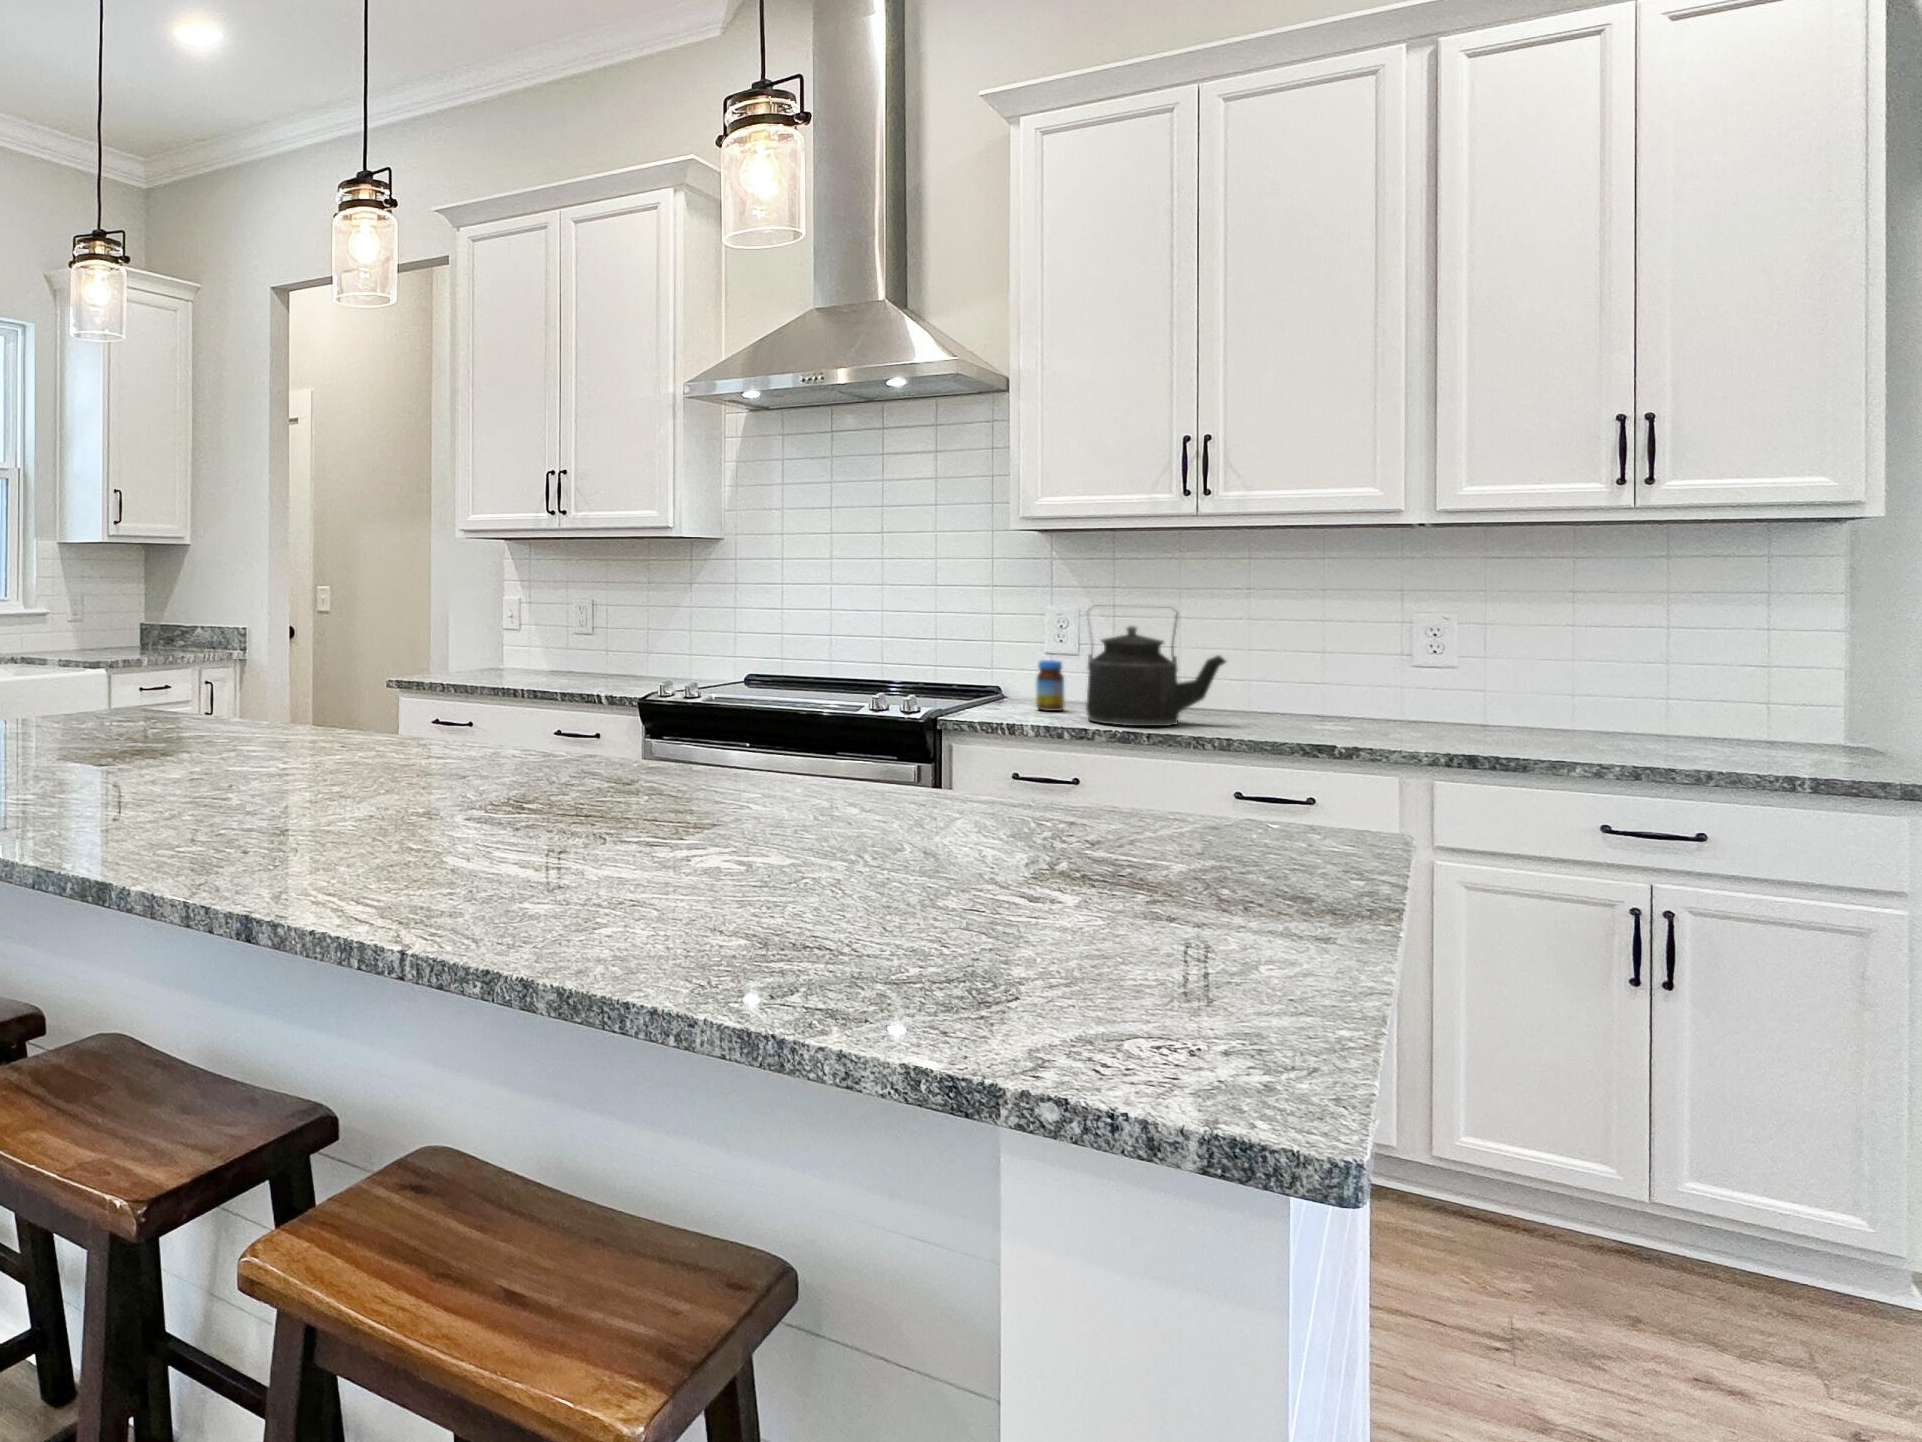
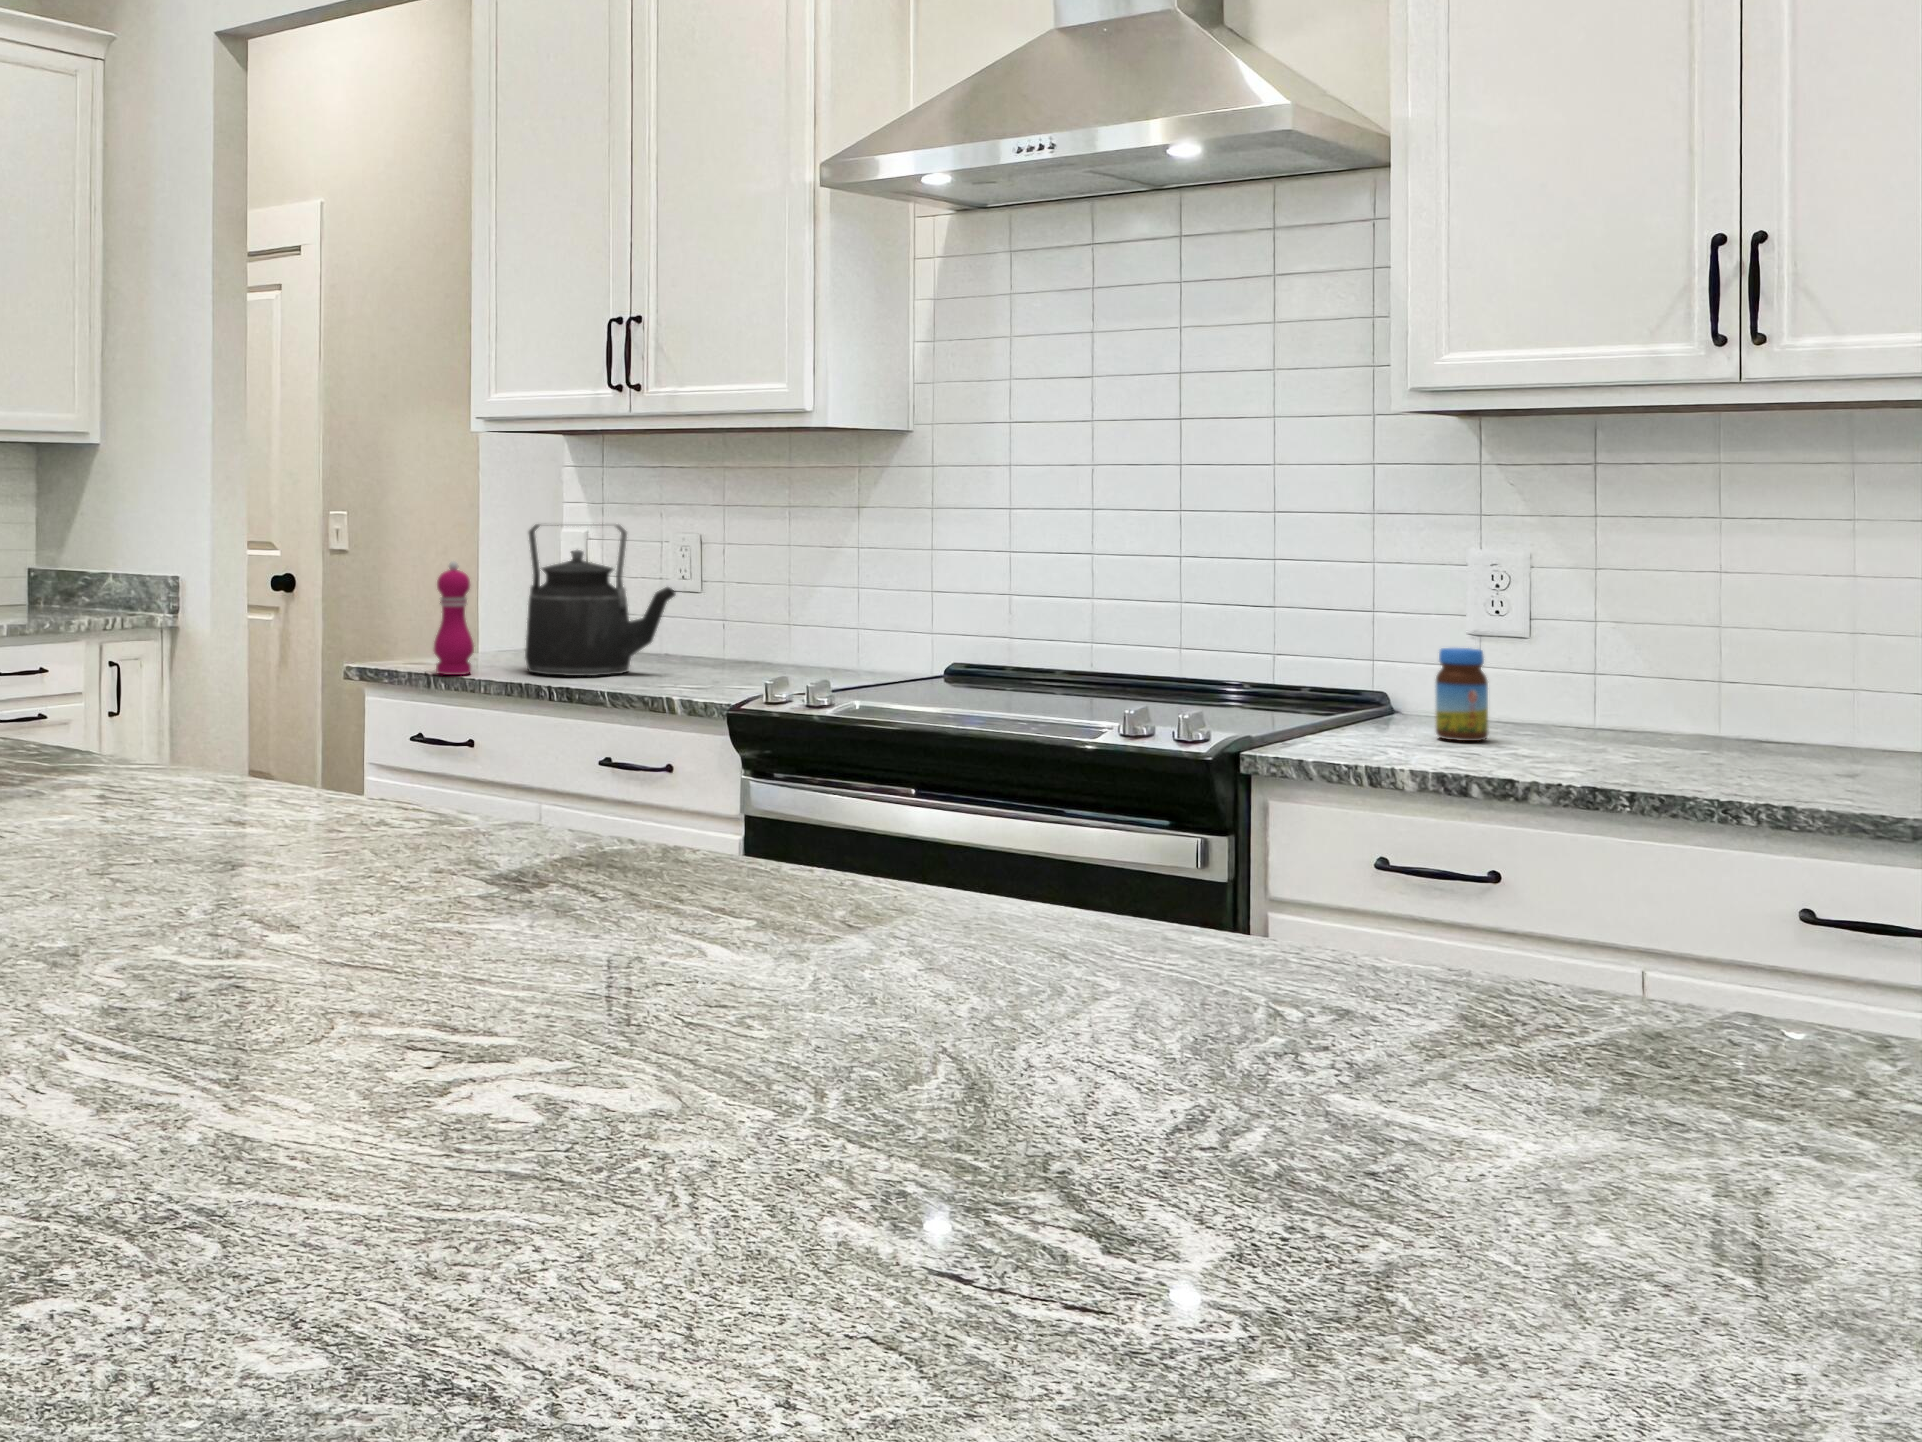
kettle: present [1086,605,1226,726] -> present [525,524,675,676]
pepper mill: none [449,617,474,685] -> present [434,561,474,675]

